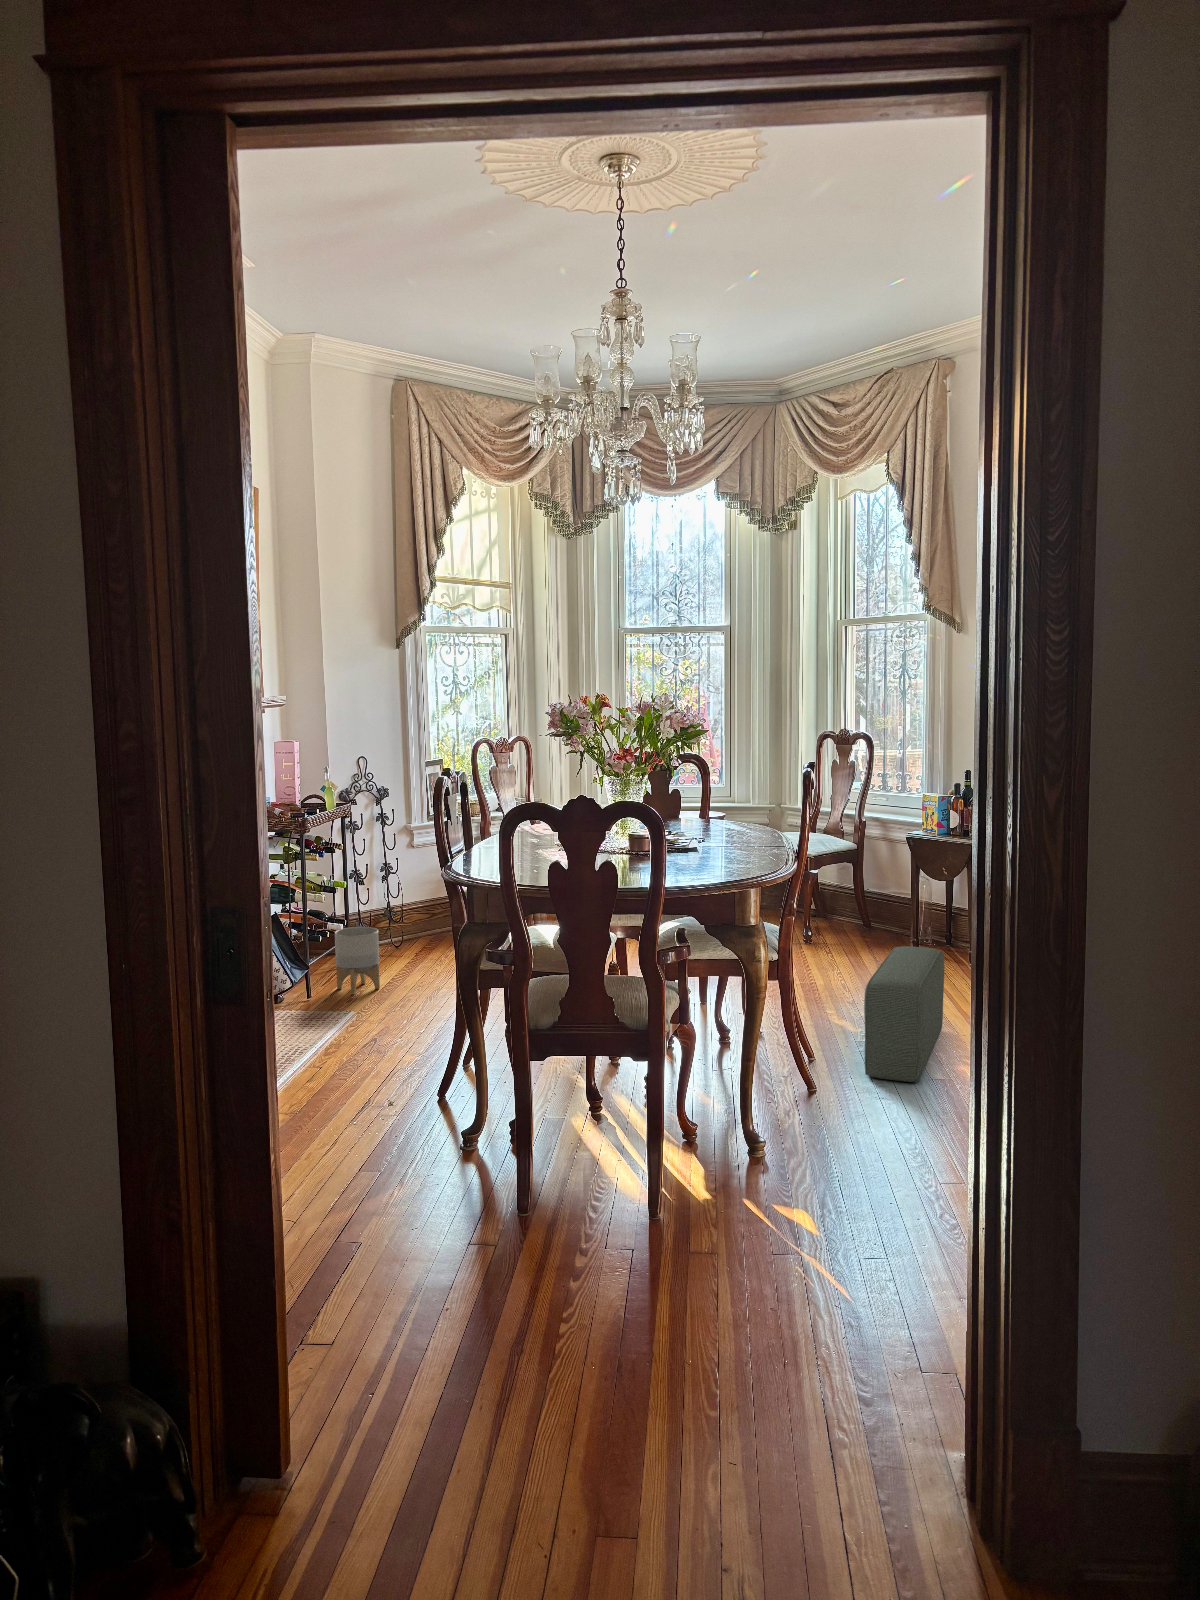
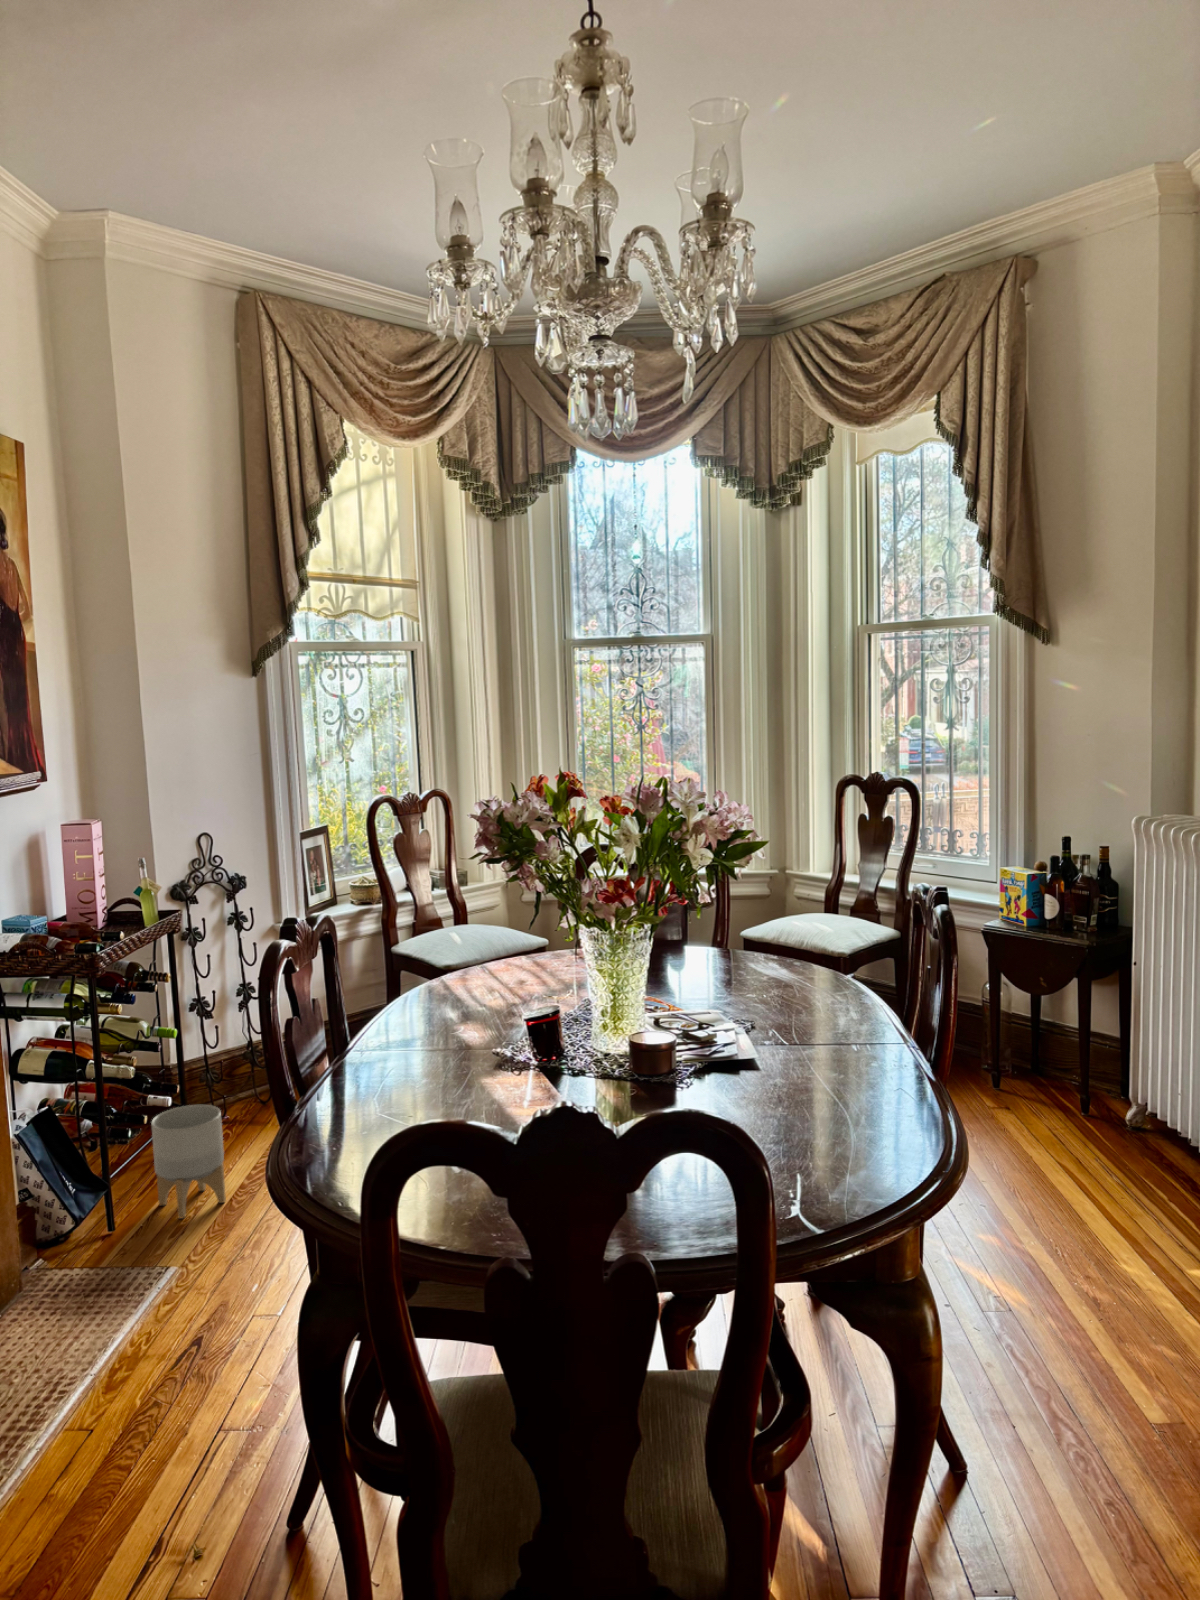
pouf: present [864,946,944,1082] -> none [1026,1144,1141,1433]

